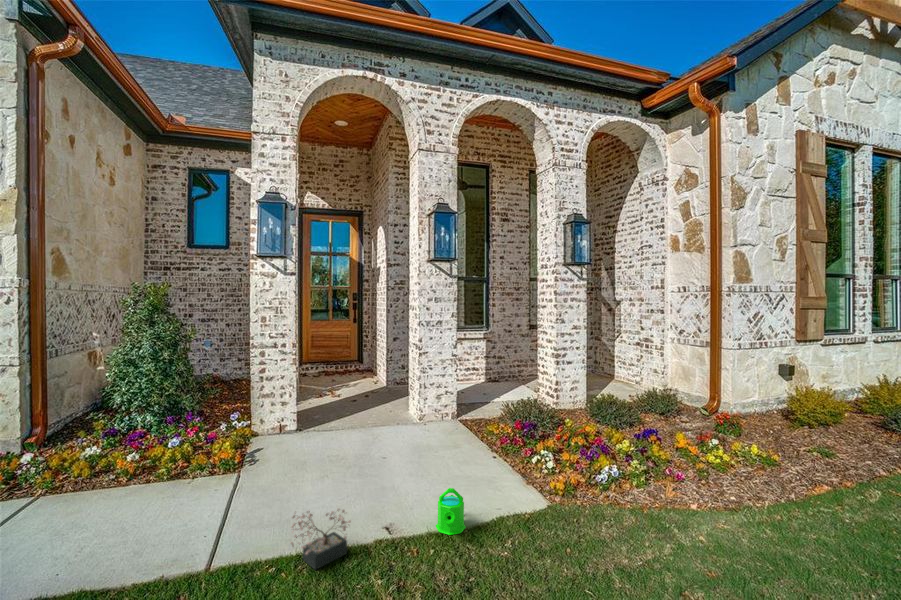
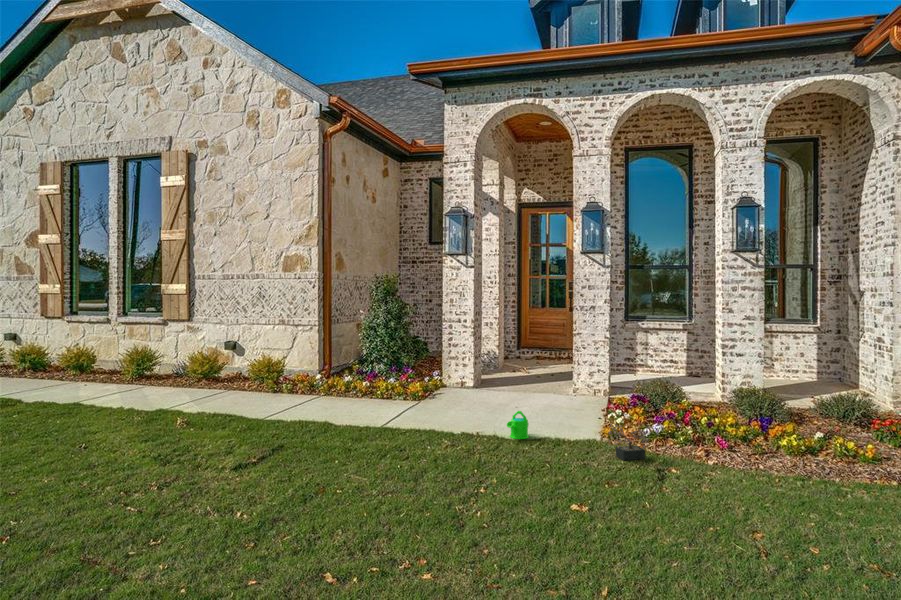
decorative plant: present [291,509,351,570] -> present [609,424,648,460]

